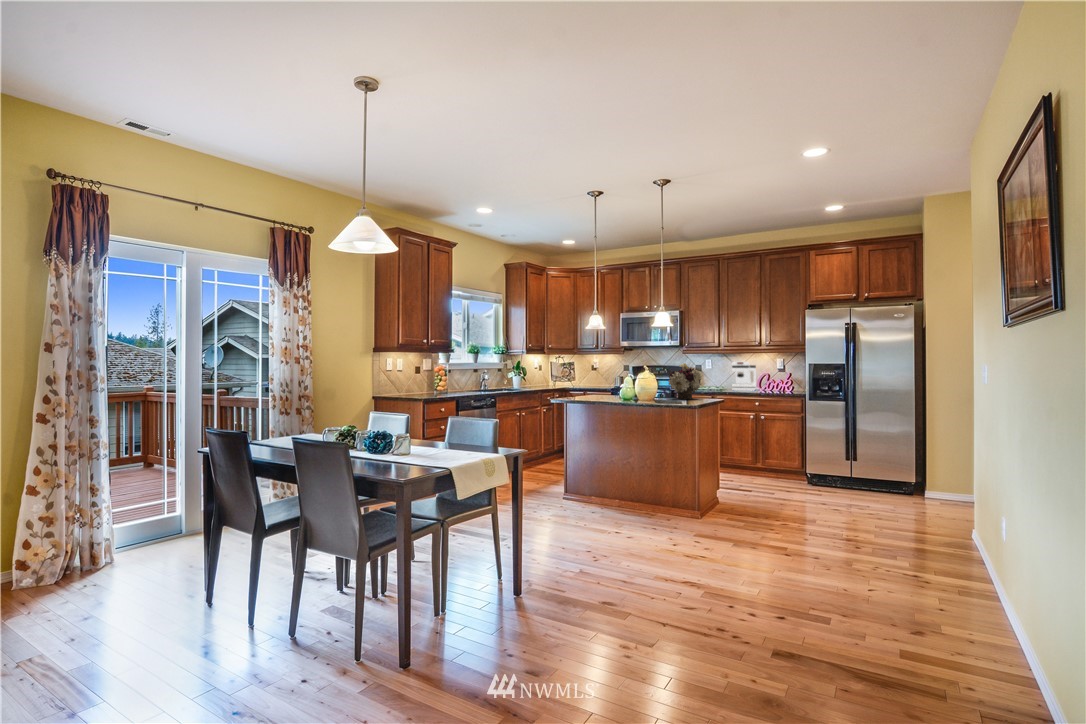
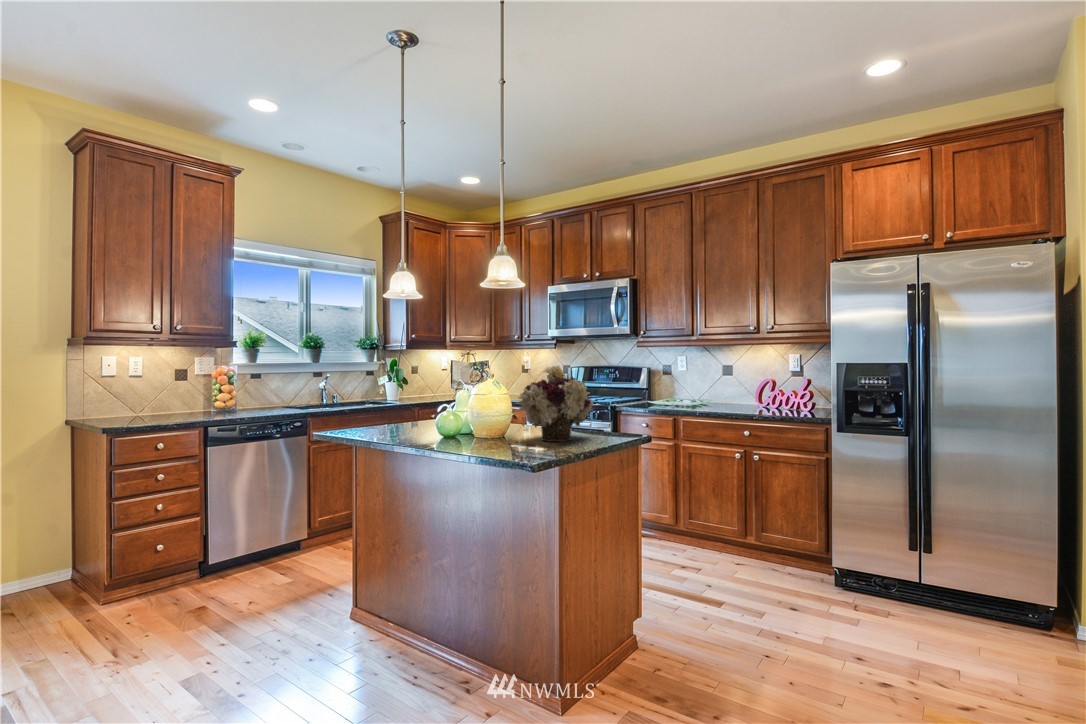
coffee maker: present [732,362,756,391] -> none [708,360,751,409]

